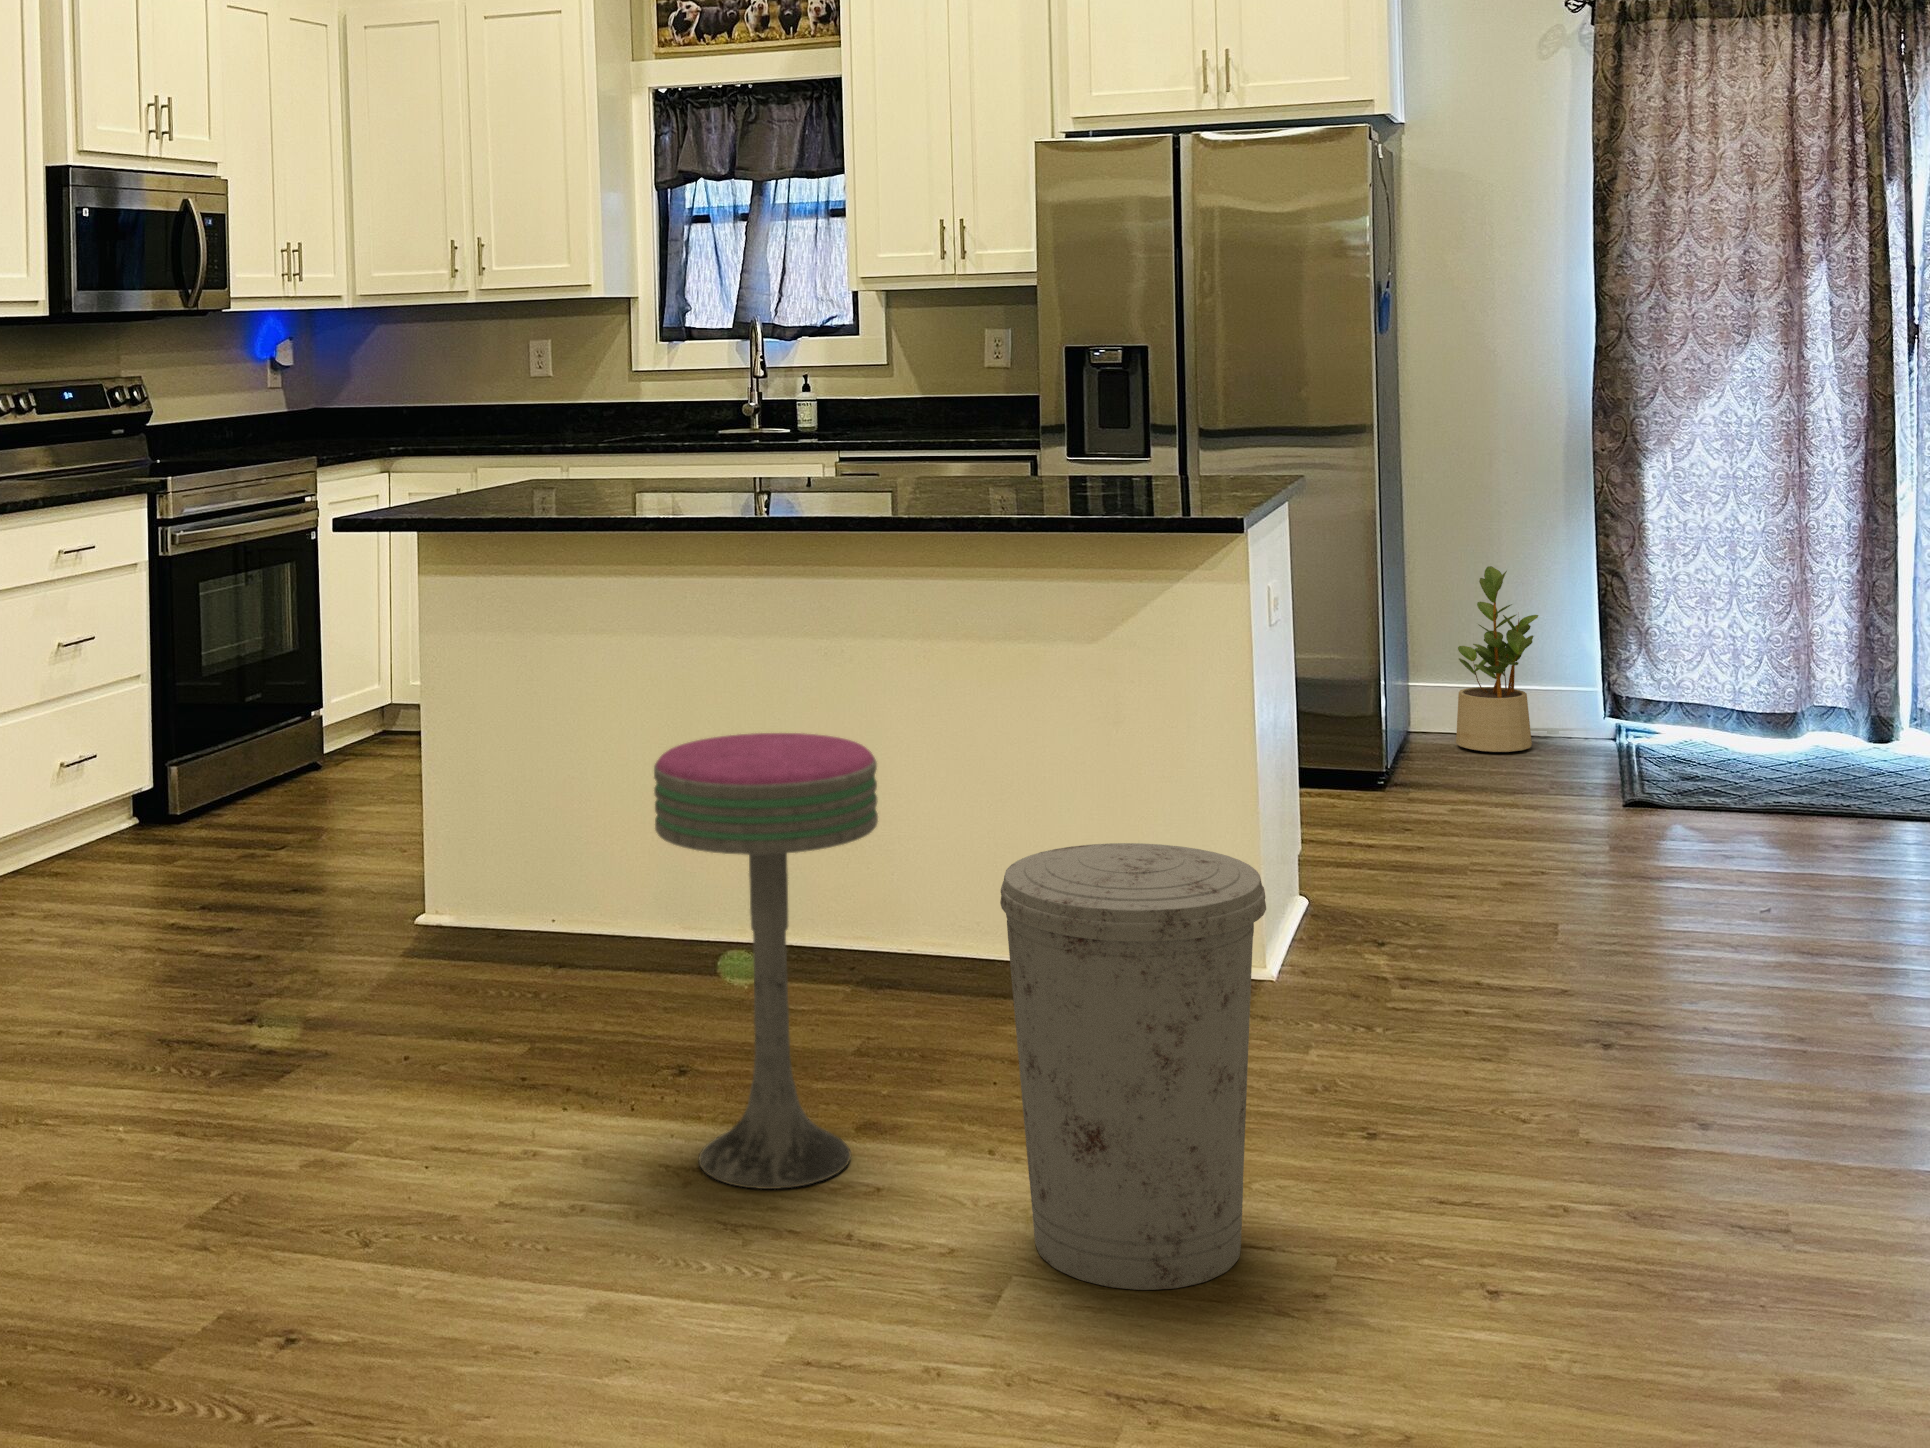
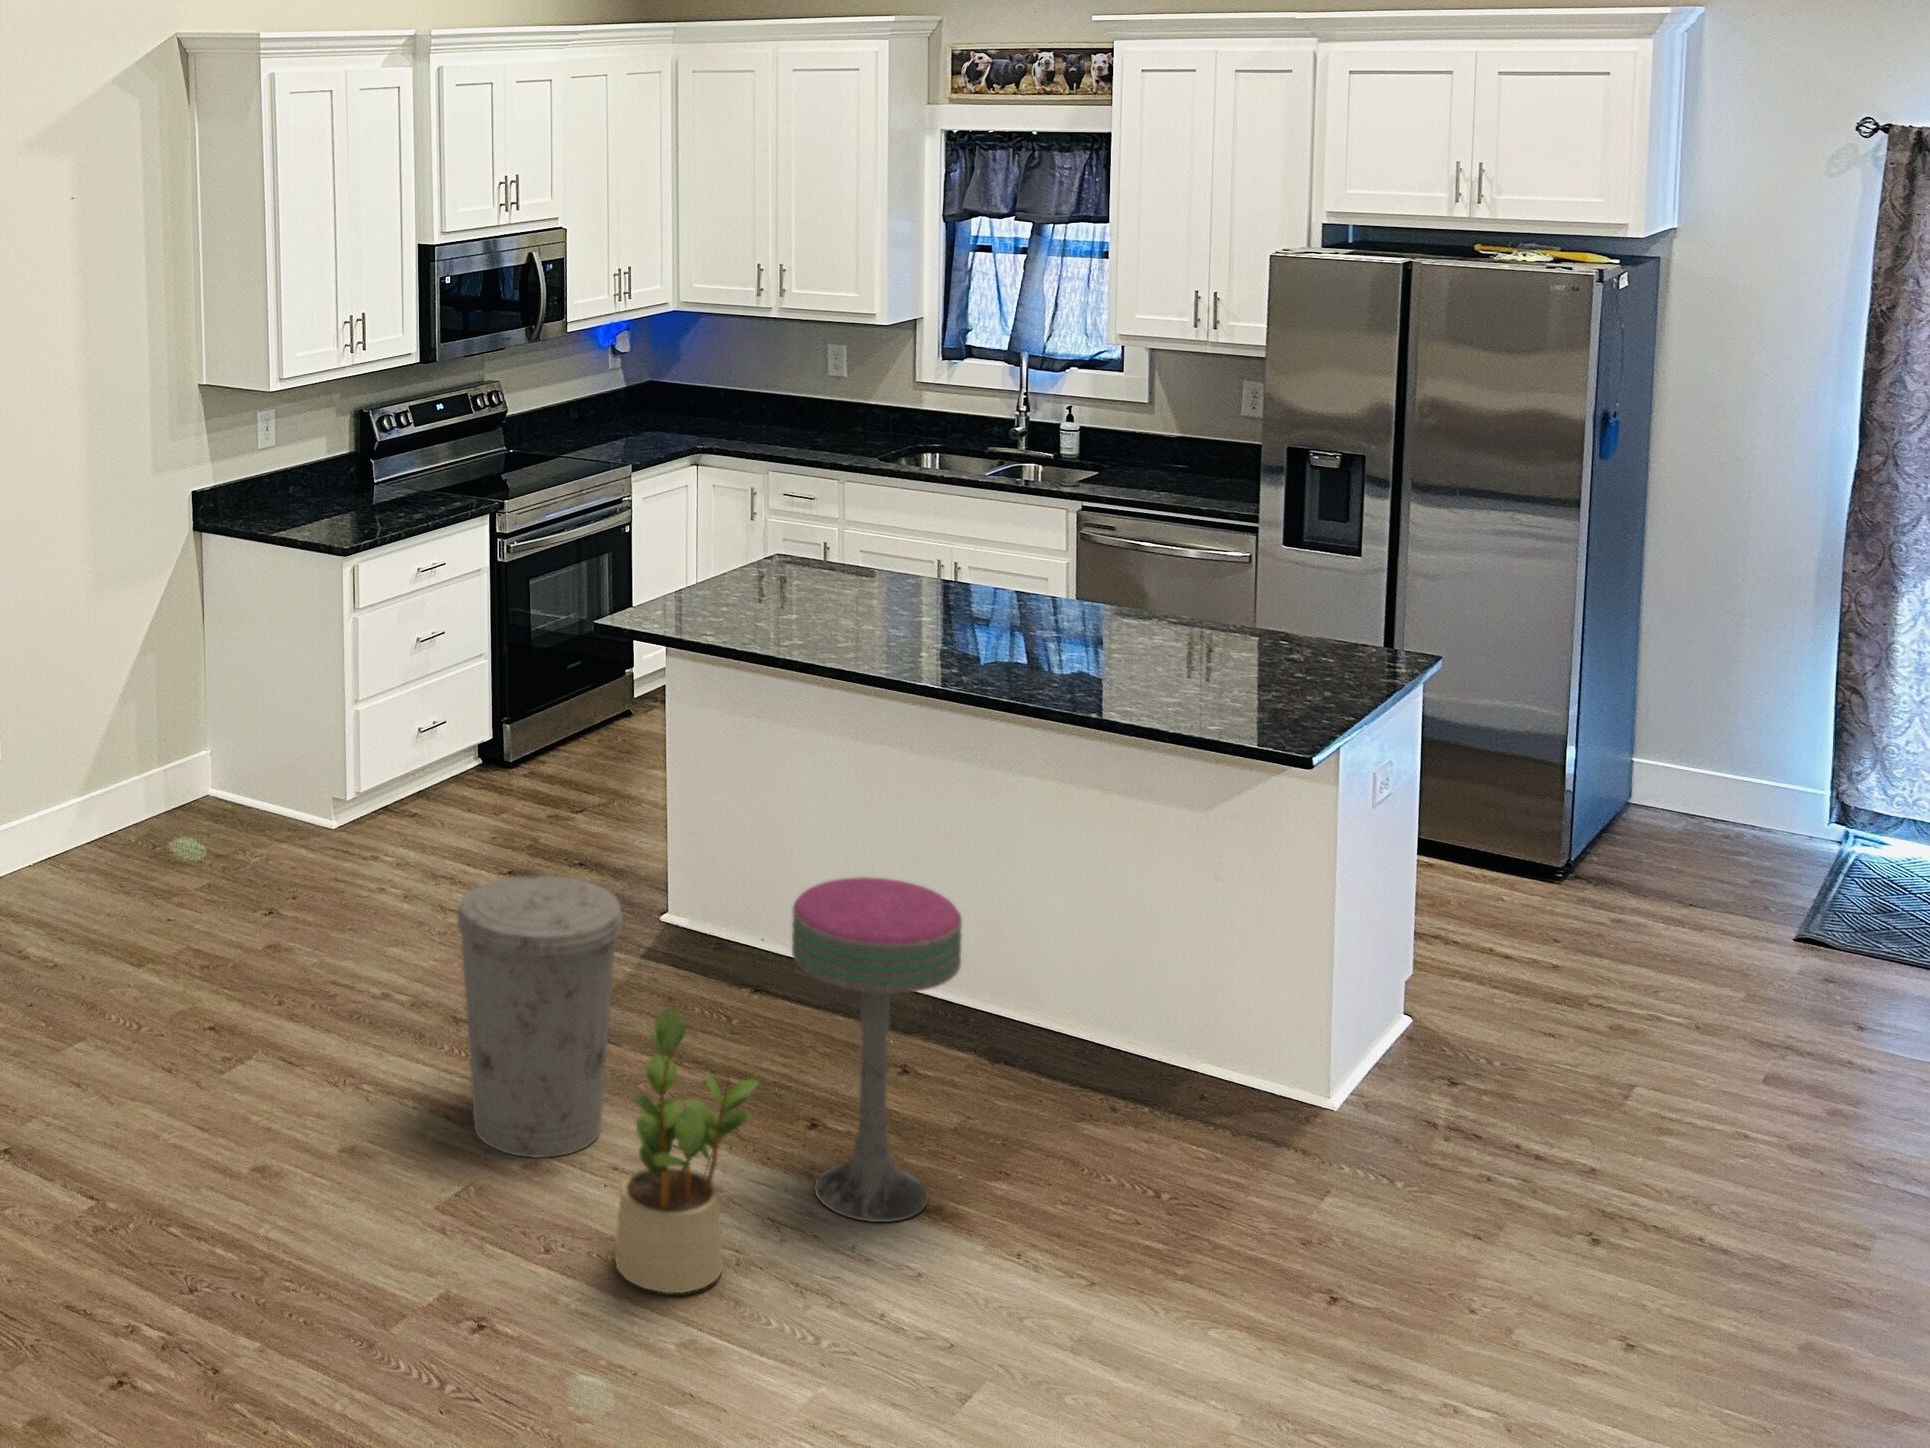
potted plant: present [1456,566,1538,752] -> present [615,1008,759,1293]
trash can: present [1000,843,1266,1290] -> present [458,875,623,1158]

